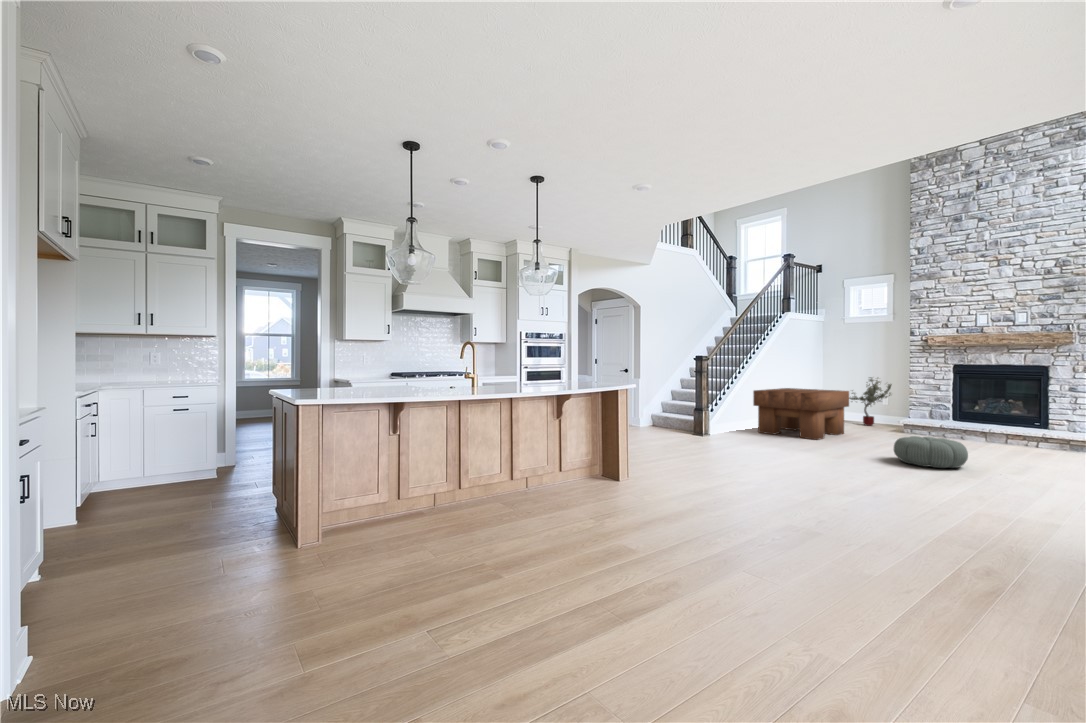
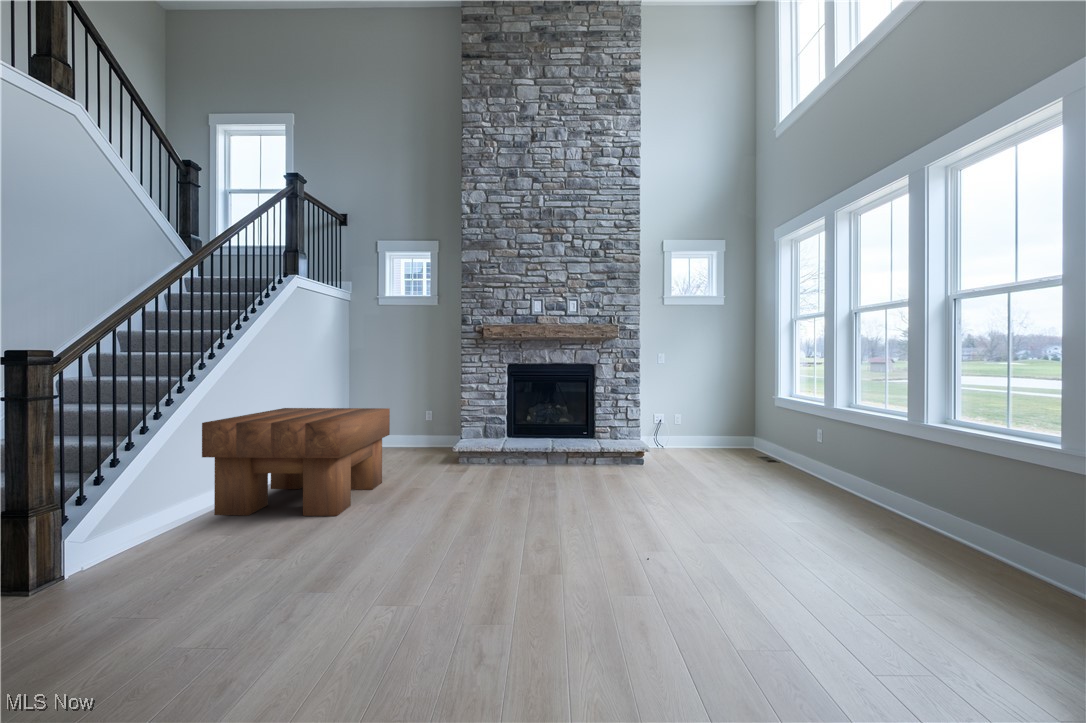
potted tree: present [850,377,892,426] -> none [381,381,441,454]
pouf: present [894,436,968,468] -> none [484,498,600,575]

